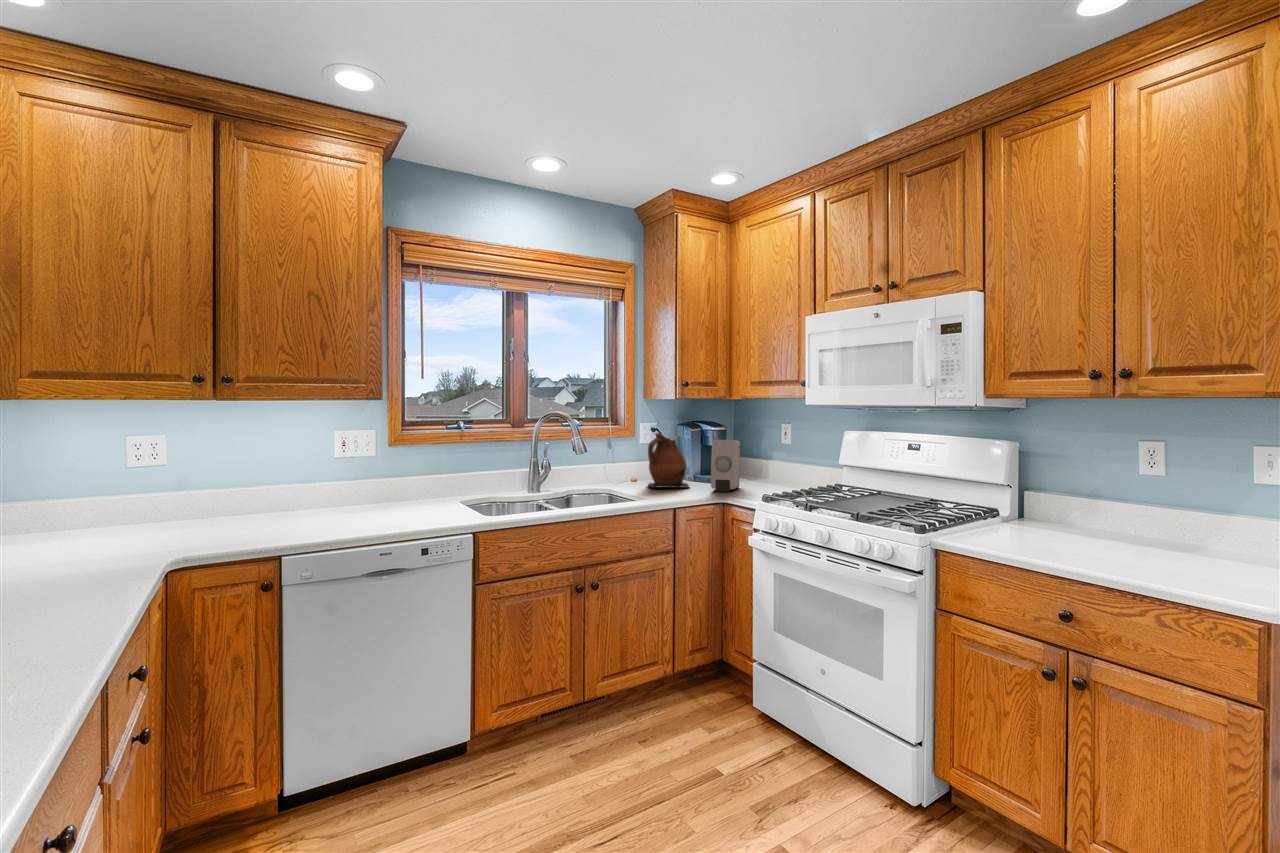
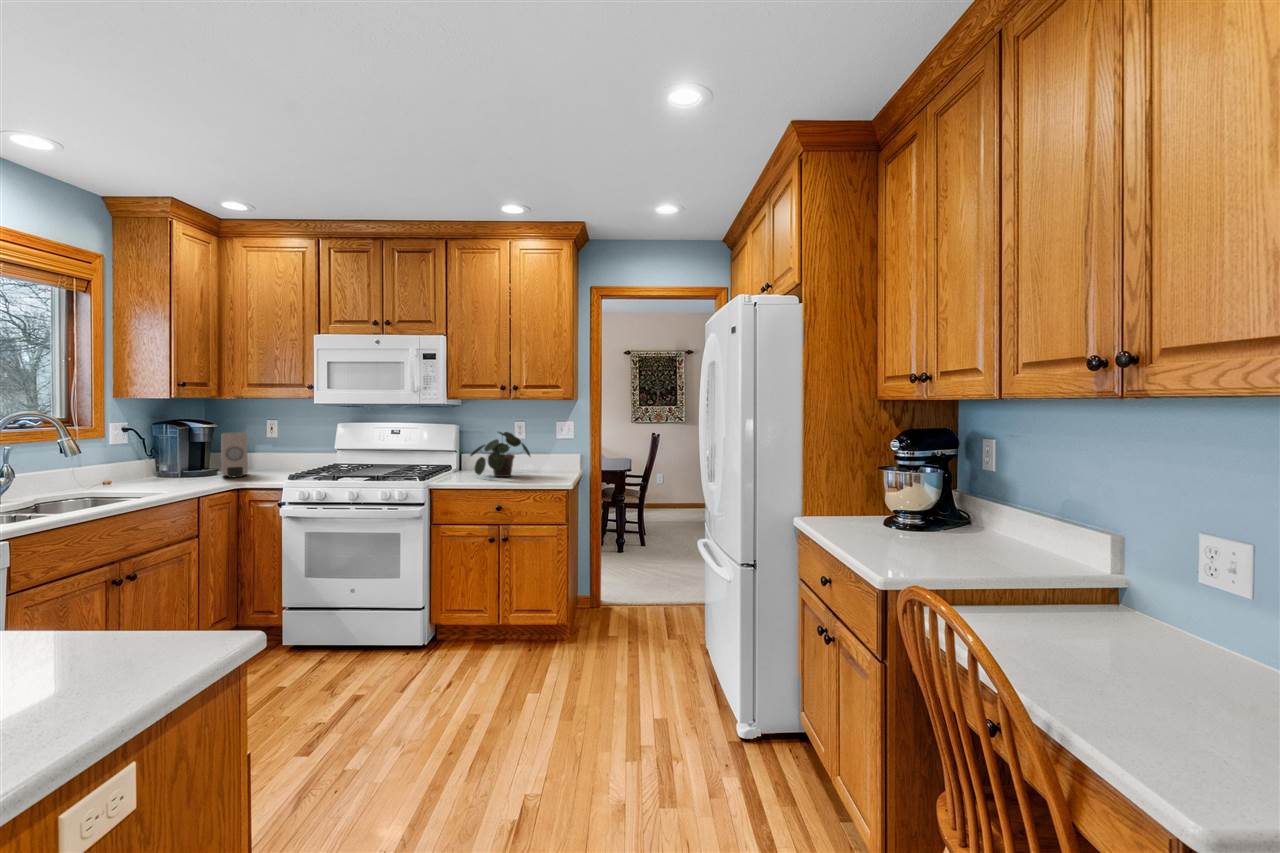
ceramic pitcher: present [648,433,689,488] -> none [132,429,192,482]
potted plant: none [1025,456,1162,546] -> present [470,432,530,477]

